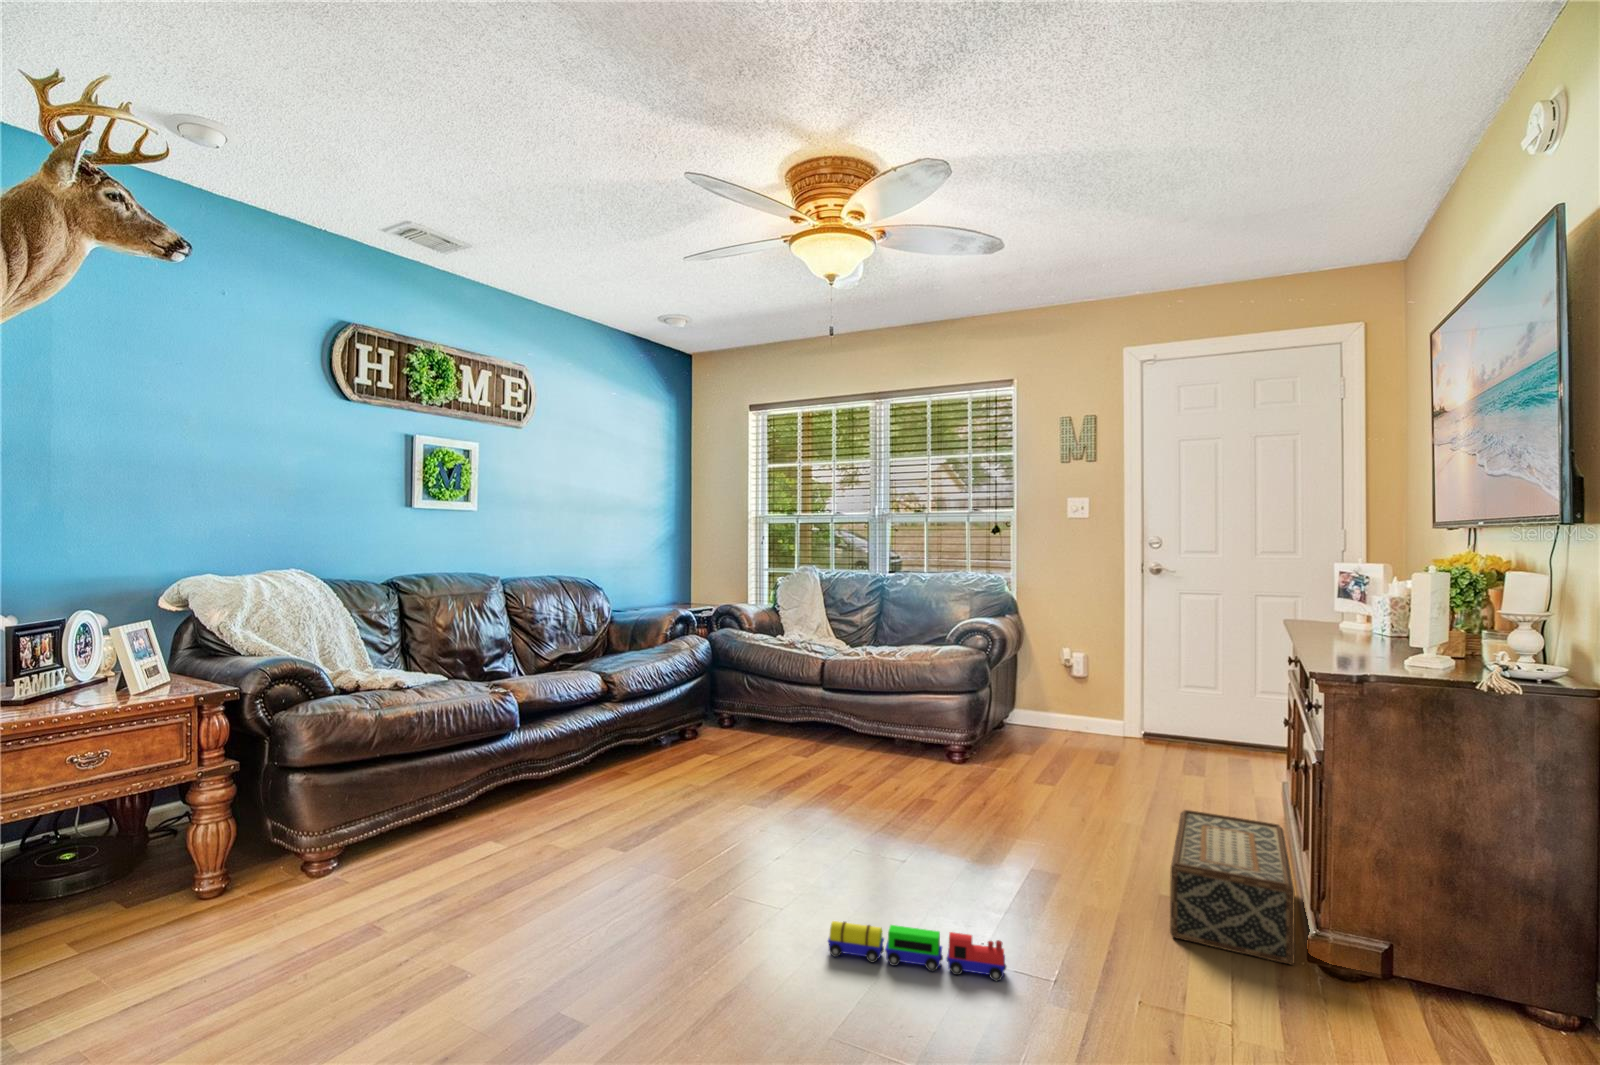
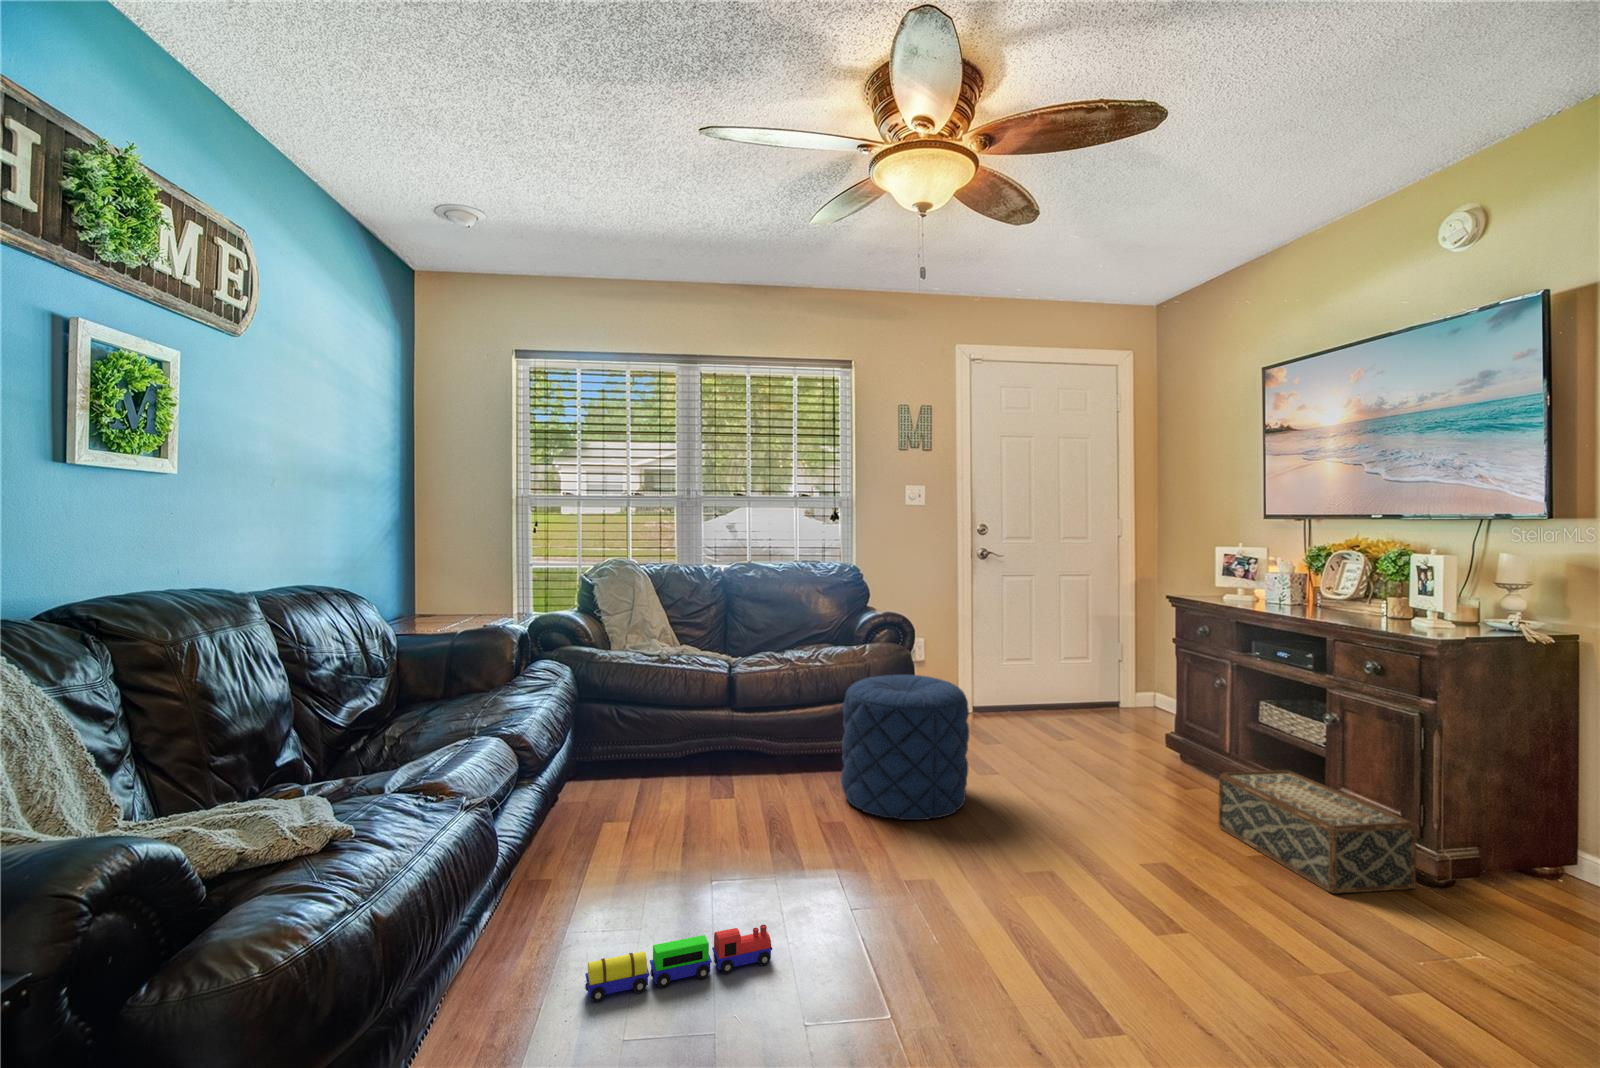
pouf: none [864,674,979,802] -> present [841,675,969,820]
toy train: present [828,921,1006,981] -> present [585,925,772,1002]

